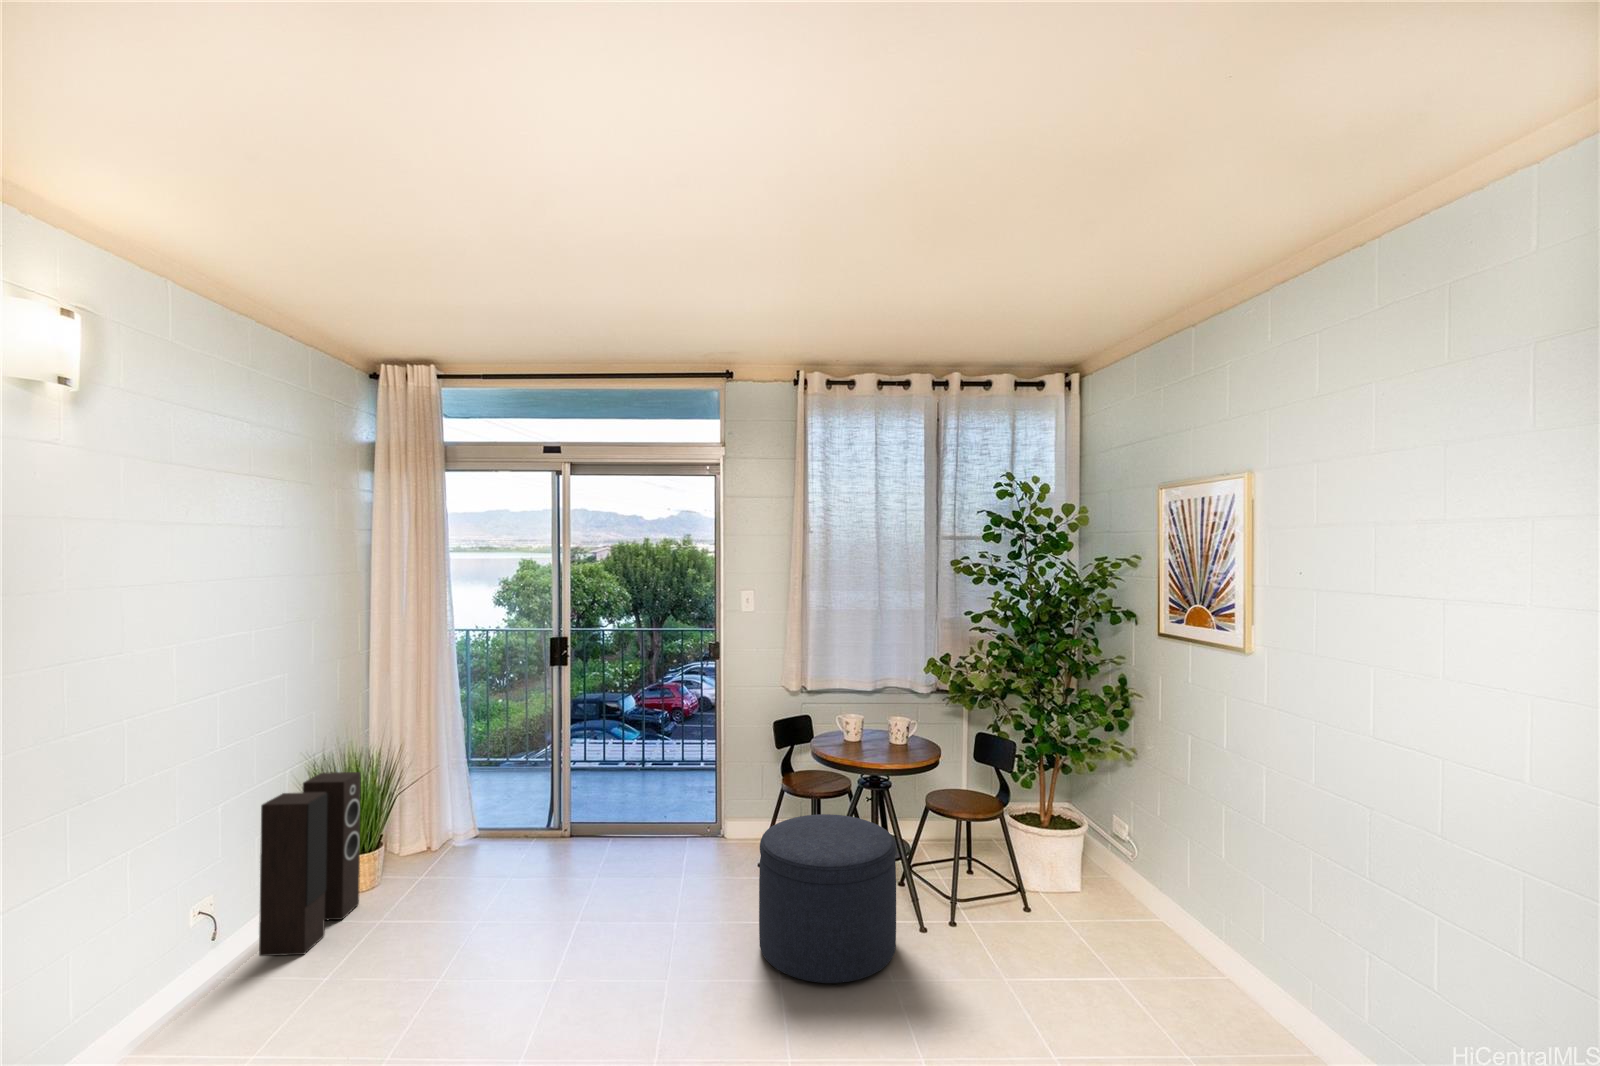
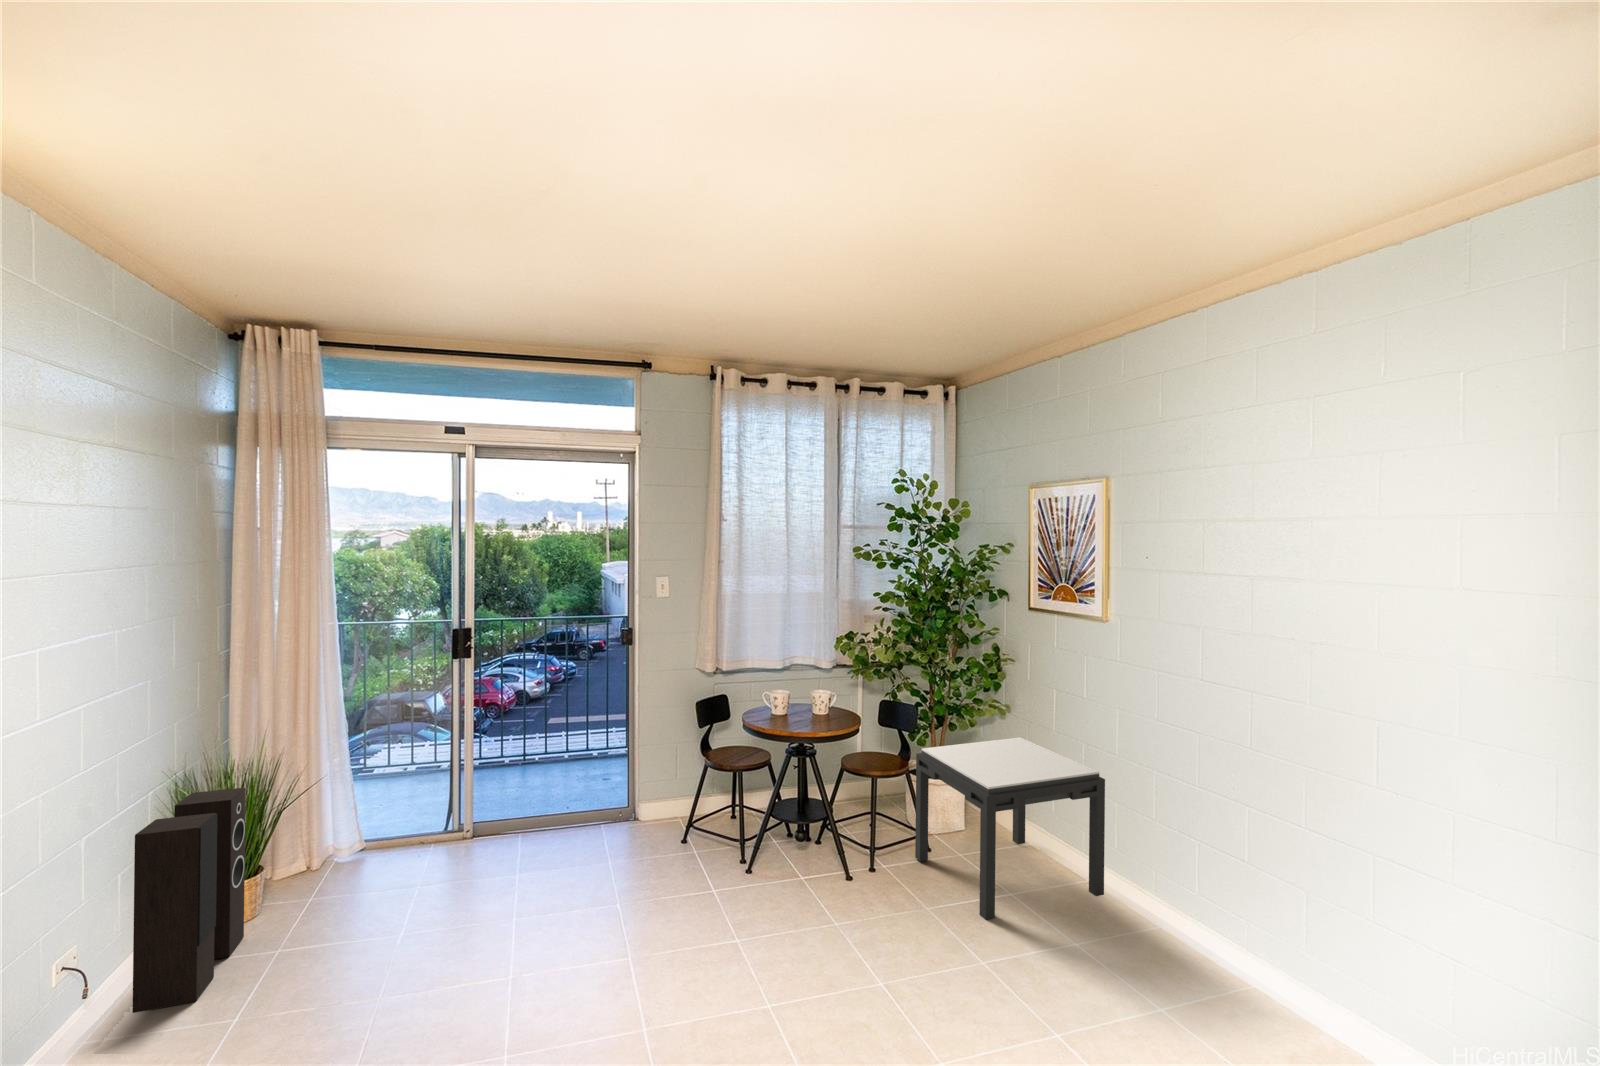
side table: none [1004,789,1231,1003] -> present [915,737,1105,920]
ottoman: present [759,814,896,983] -> none [714,783,841,937]

